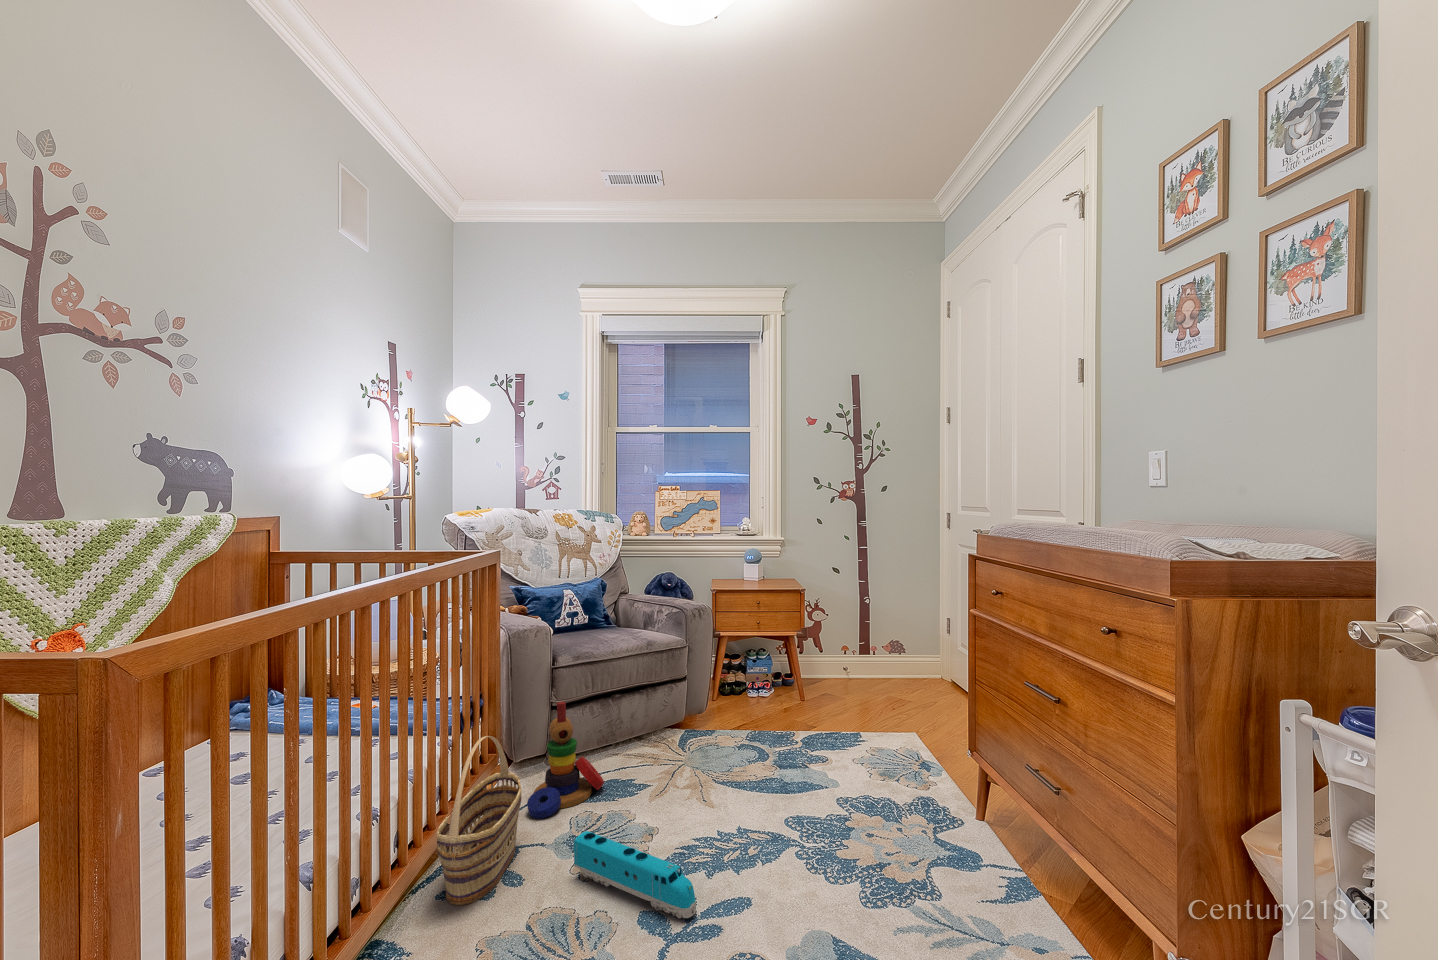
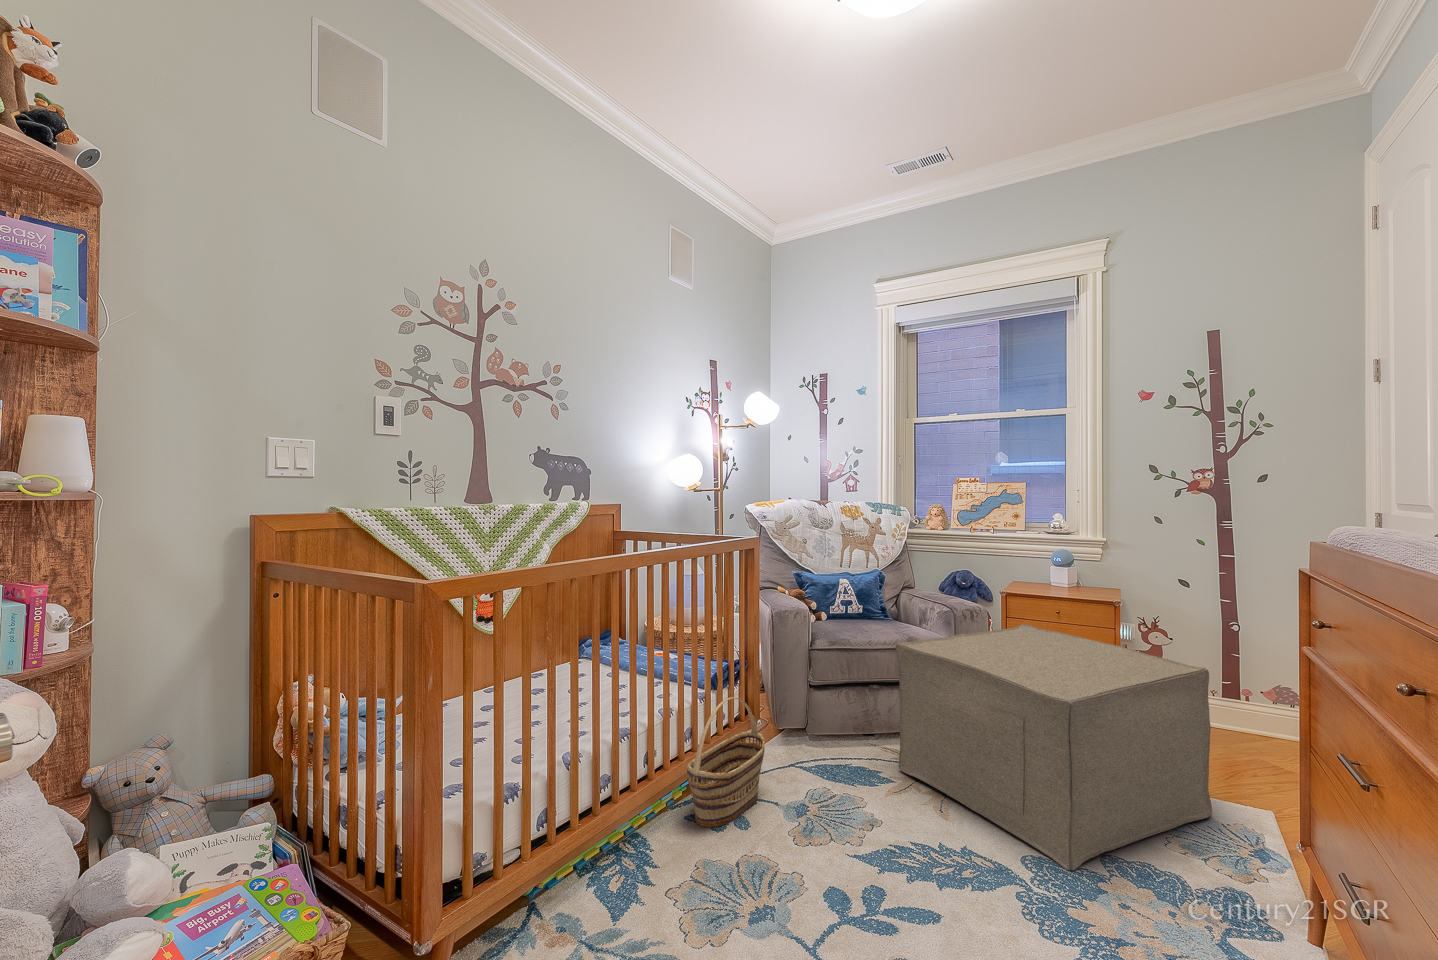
ottoman: none [644,611,888,818] -> present [896,624,1212,870]
stacking toy: present [527,702,604,818] -> none [778,683,851,781]
toy train: present [574,831,696,918] -> none [792,800,882,907]

